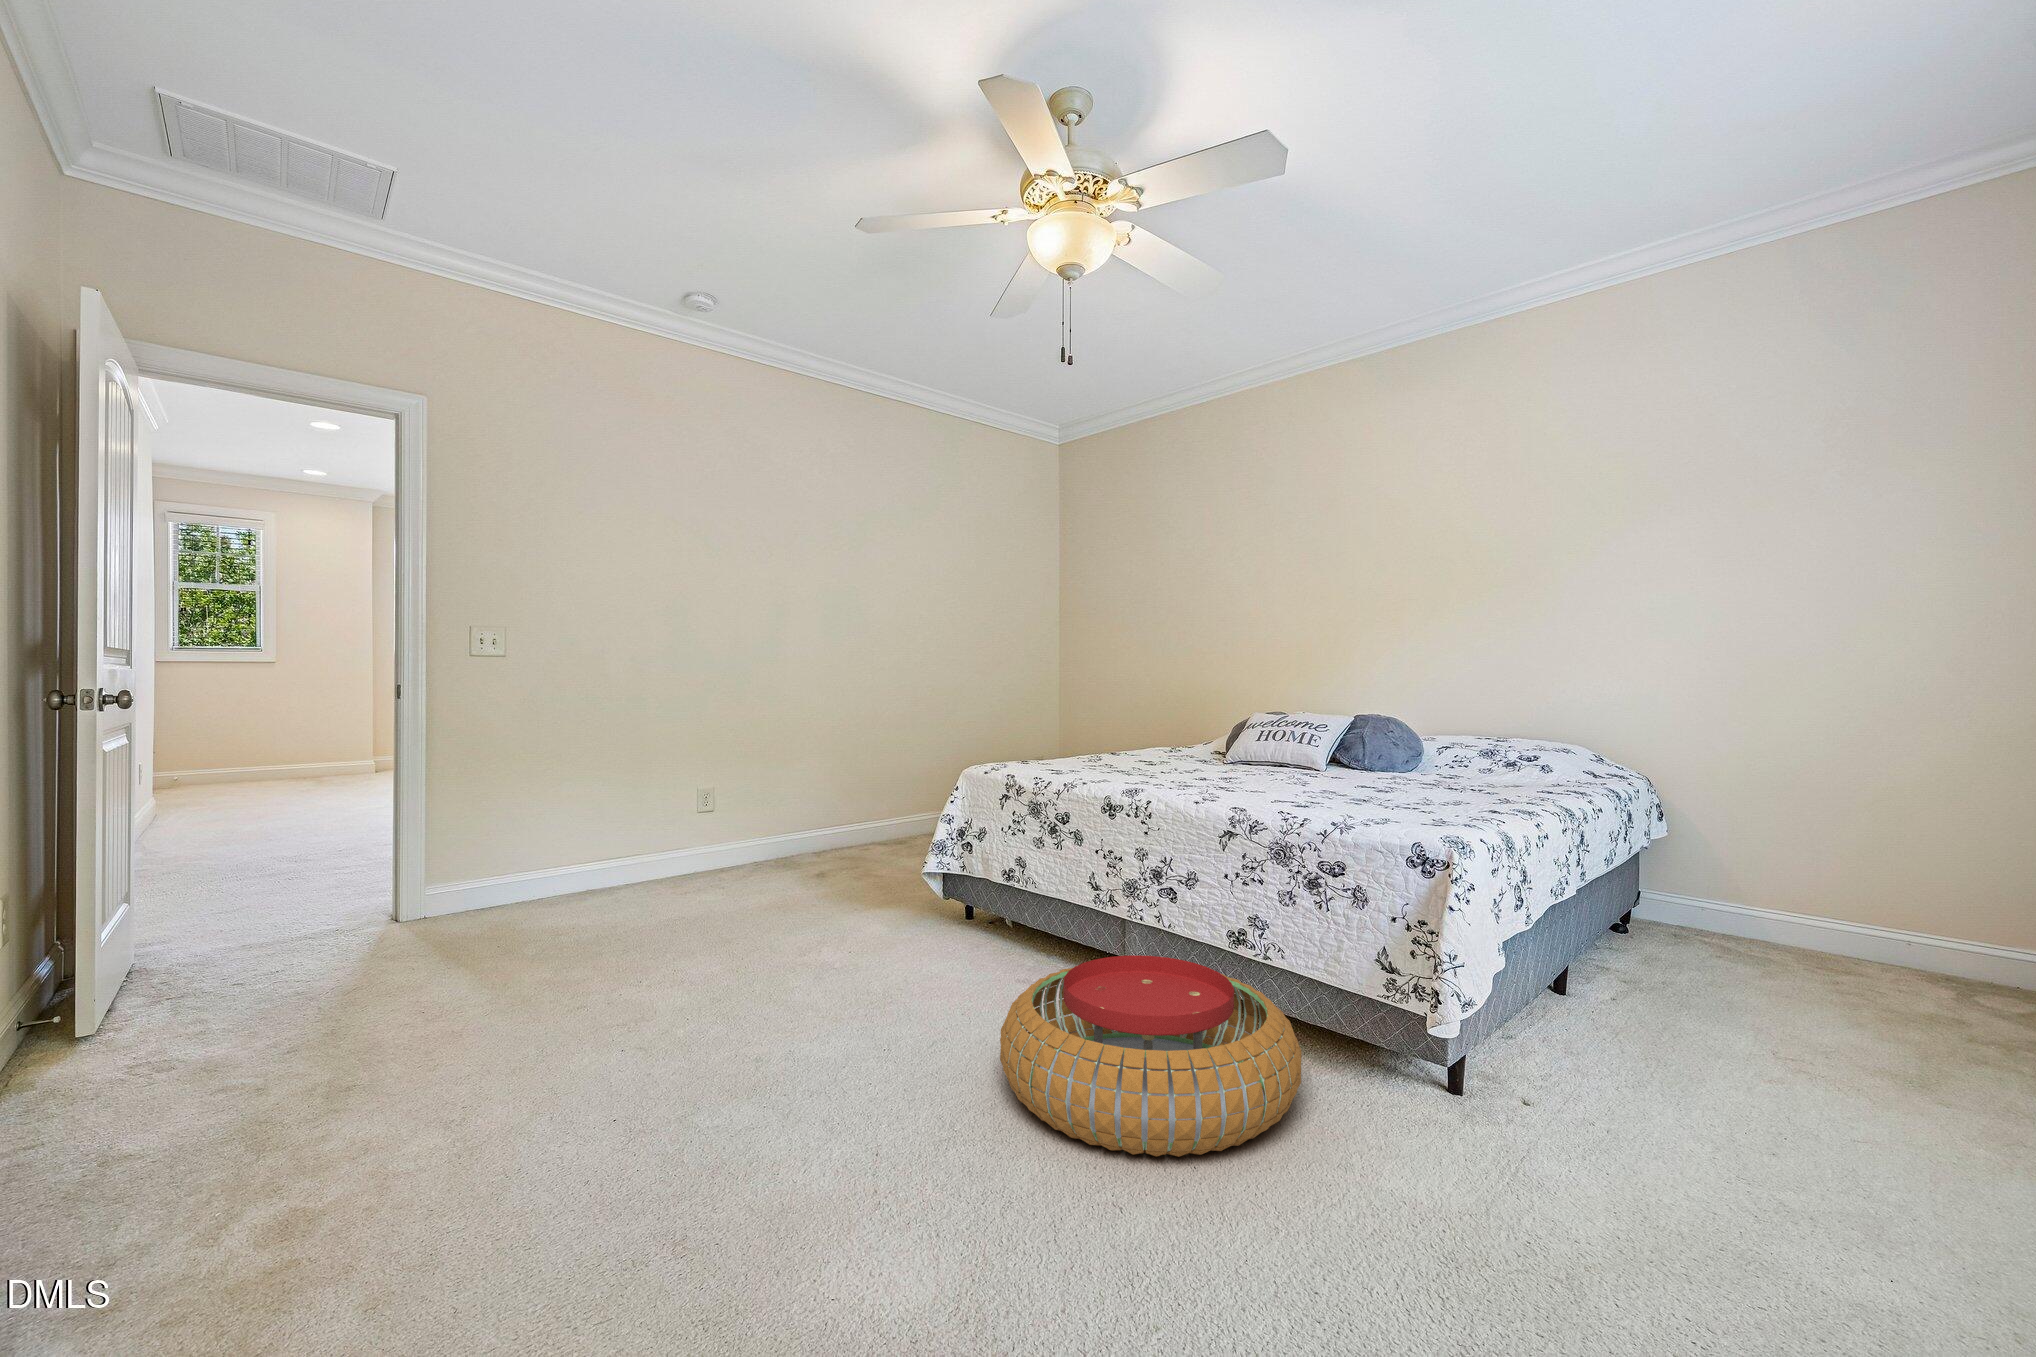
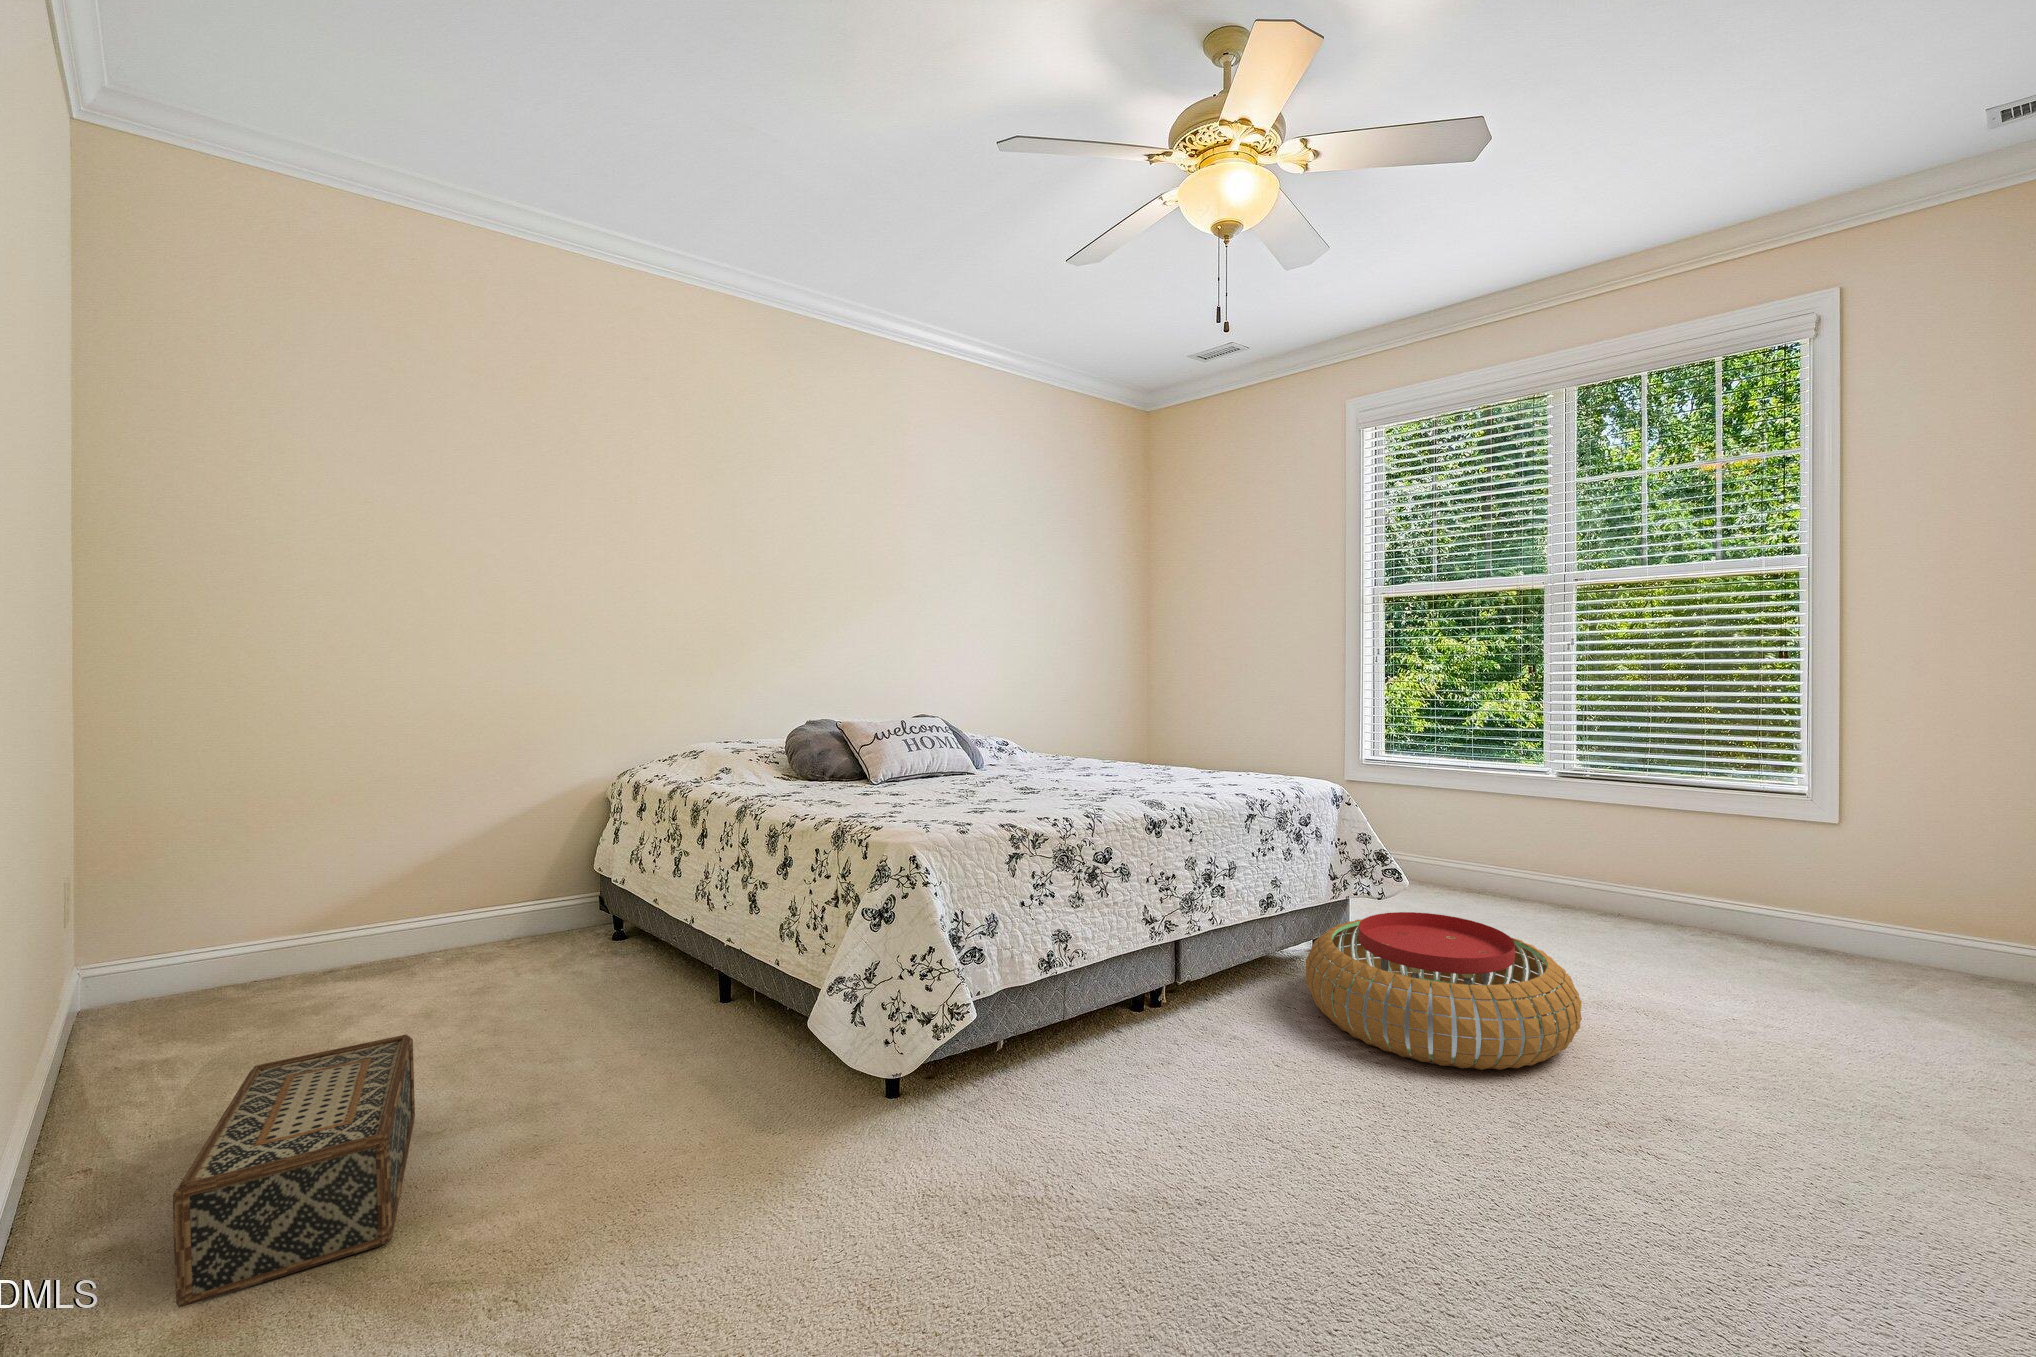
woven basket: none [786,812,899,870] -> present [173,1034,415,1308]

